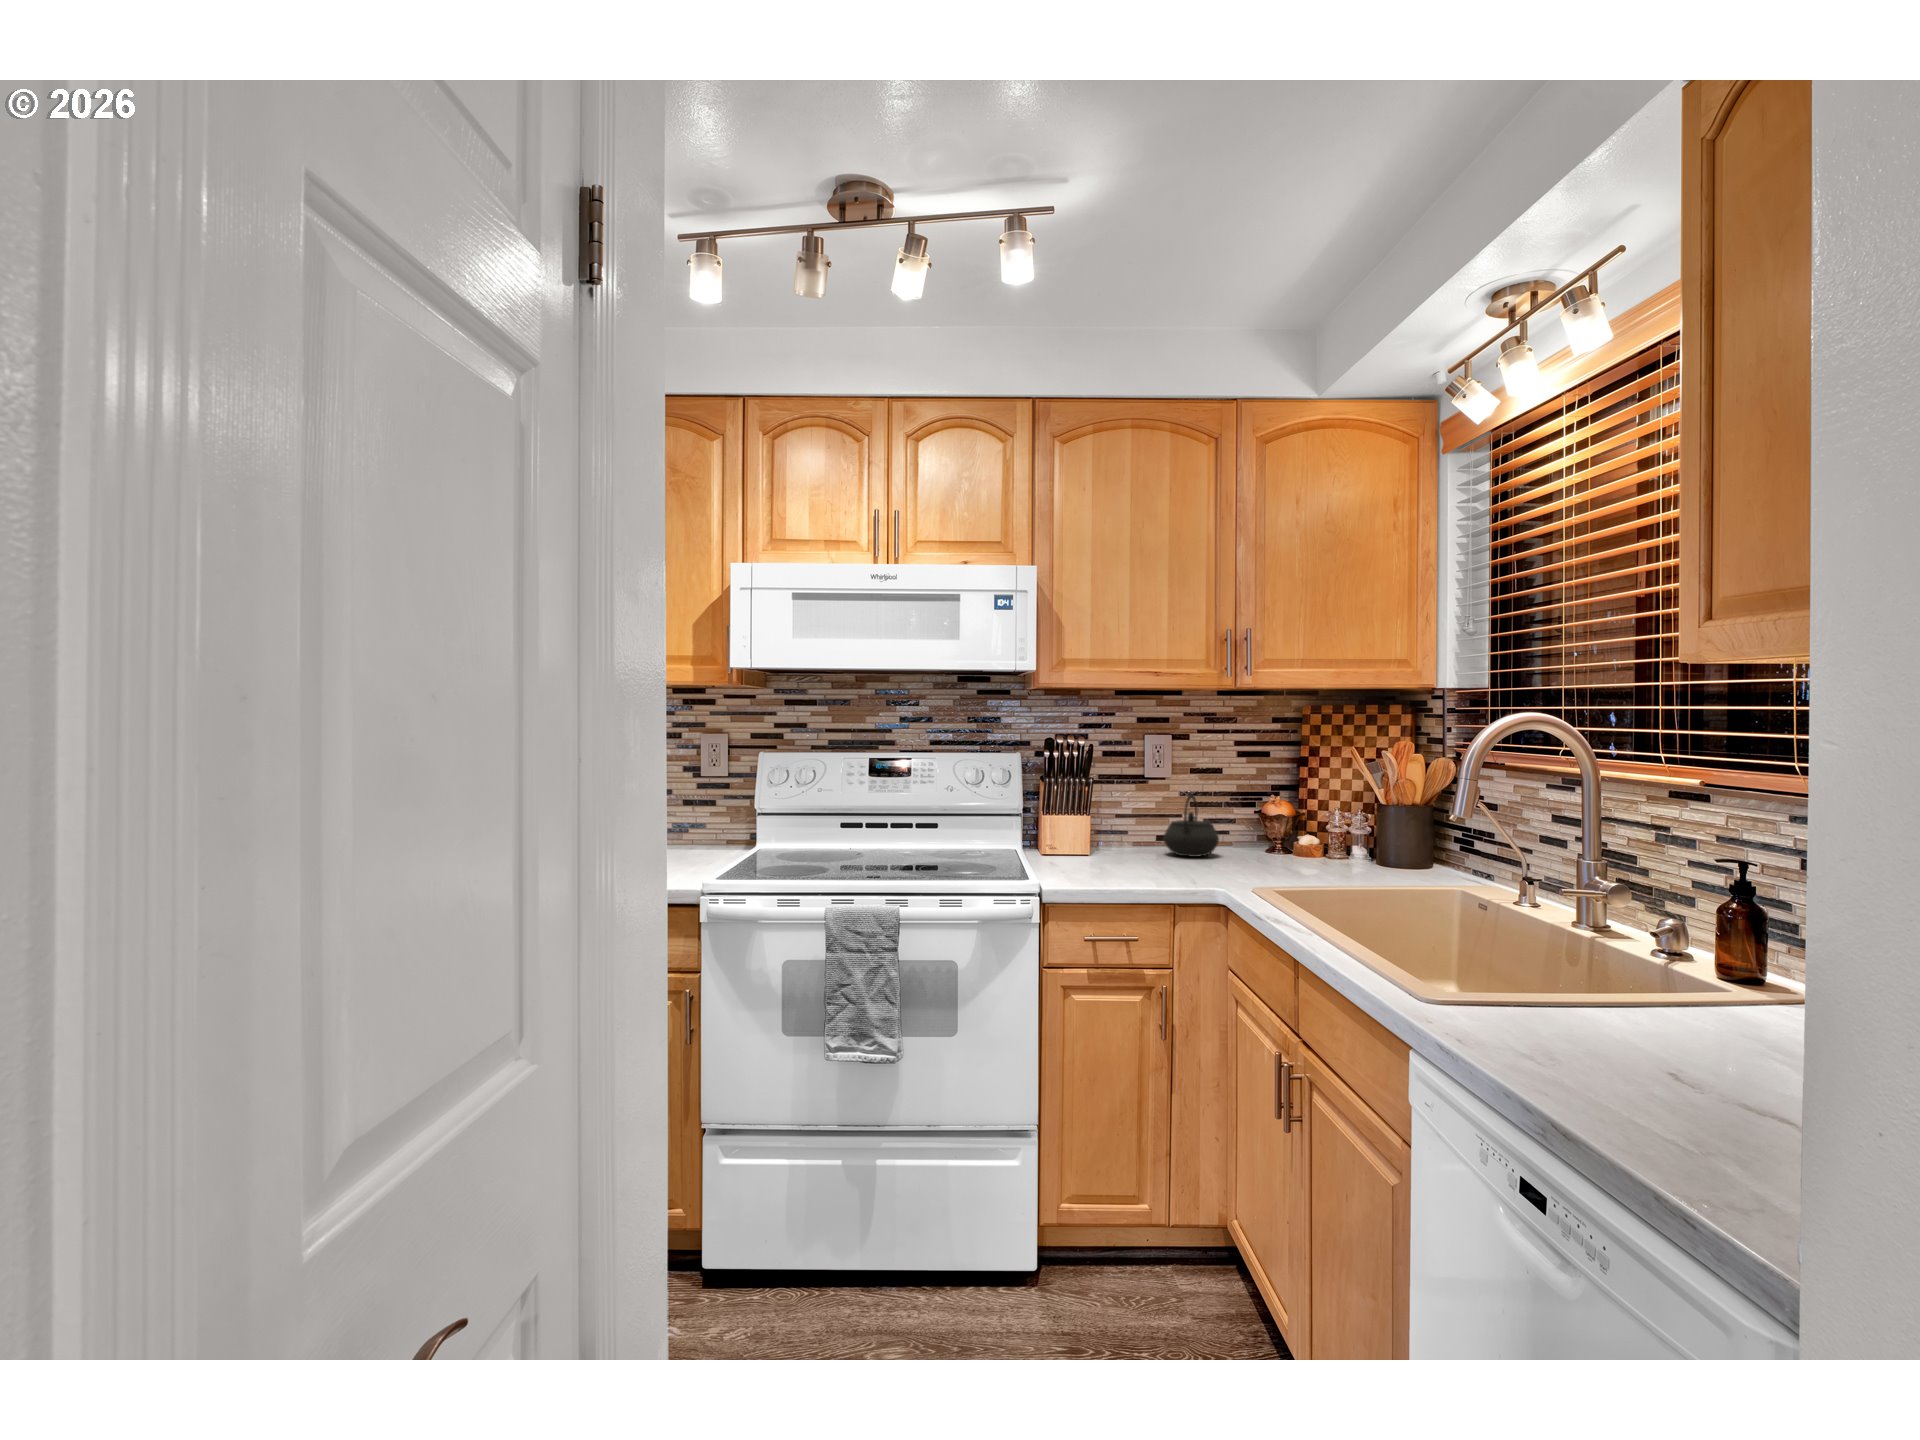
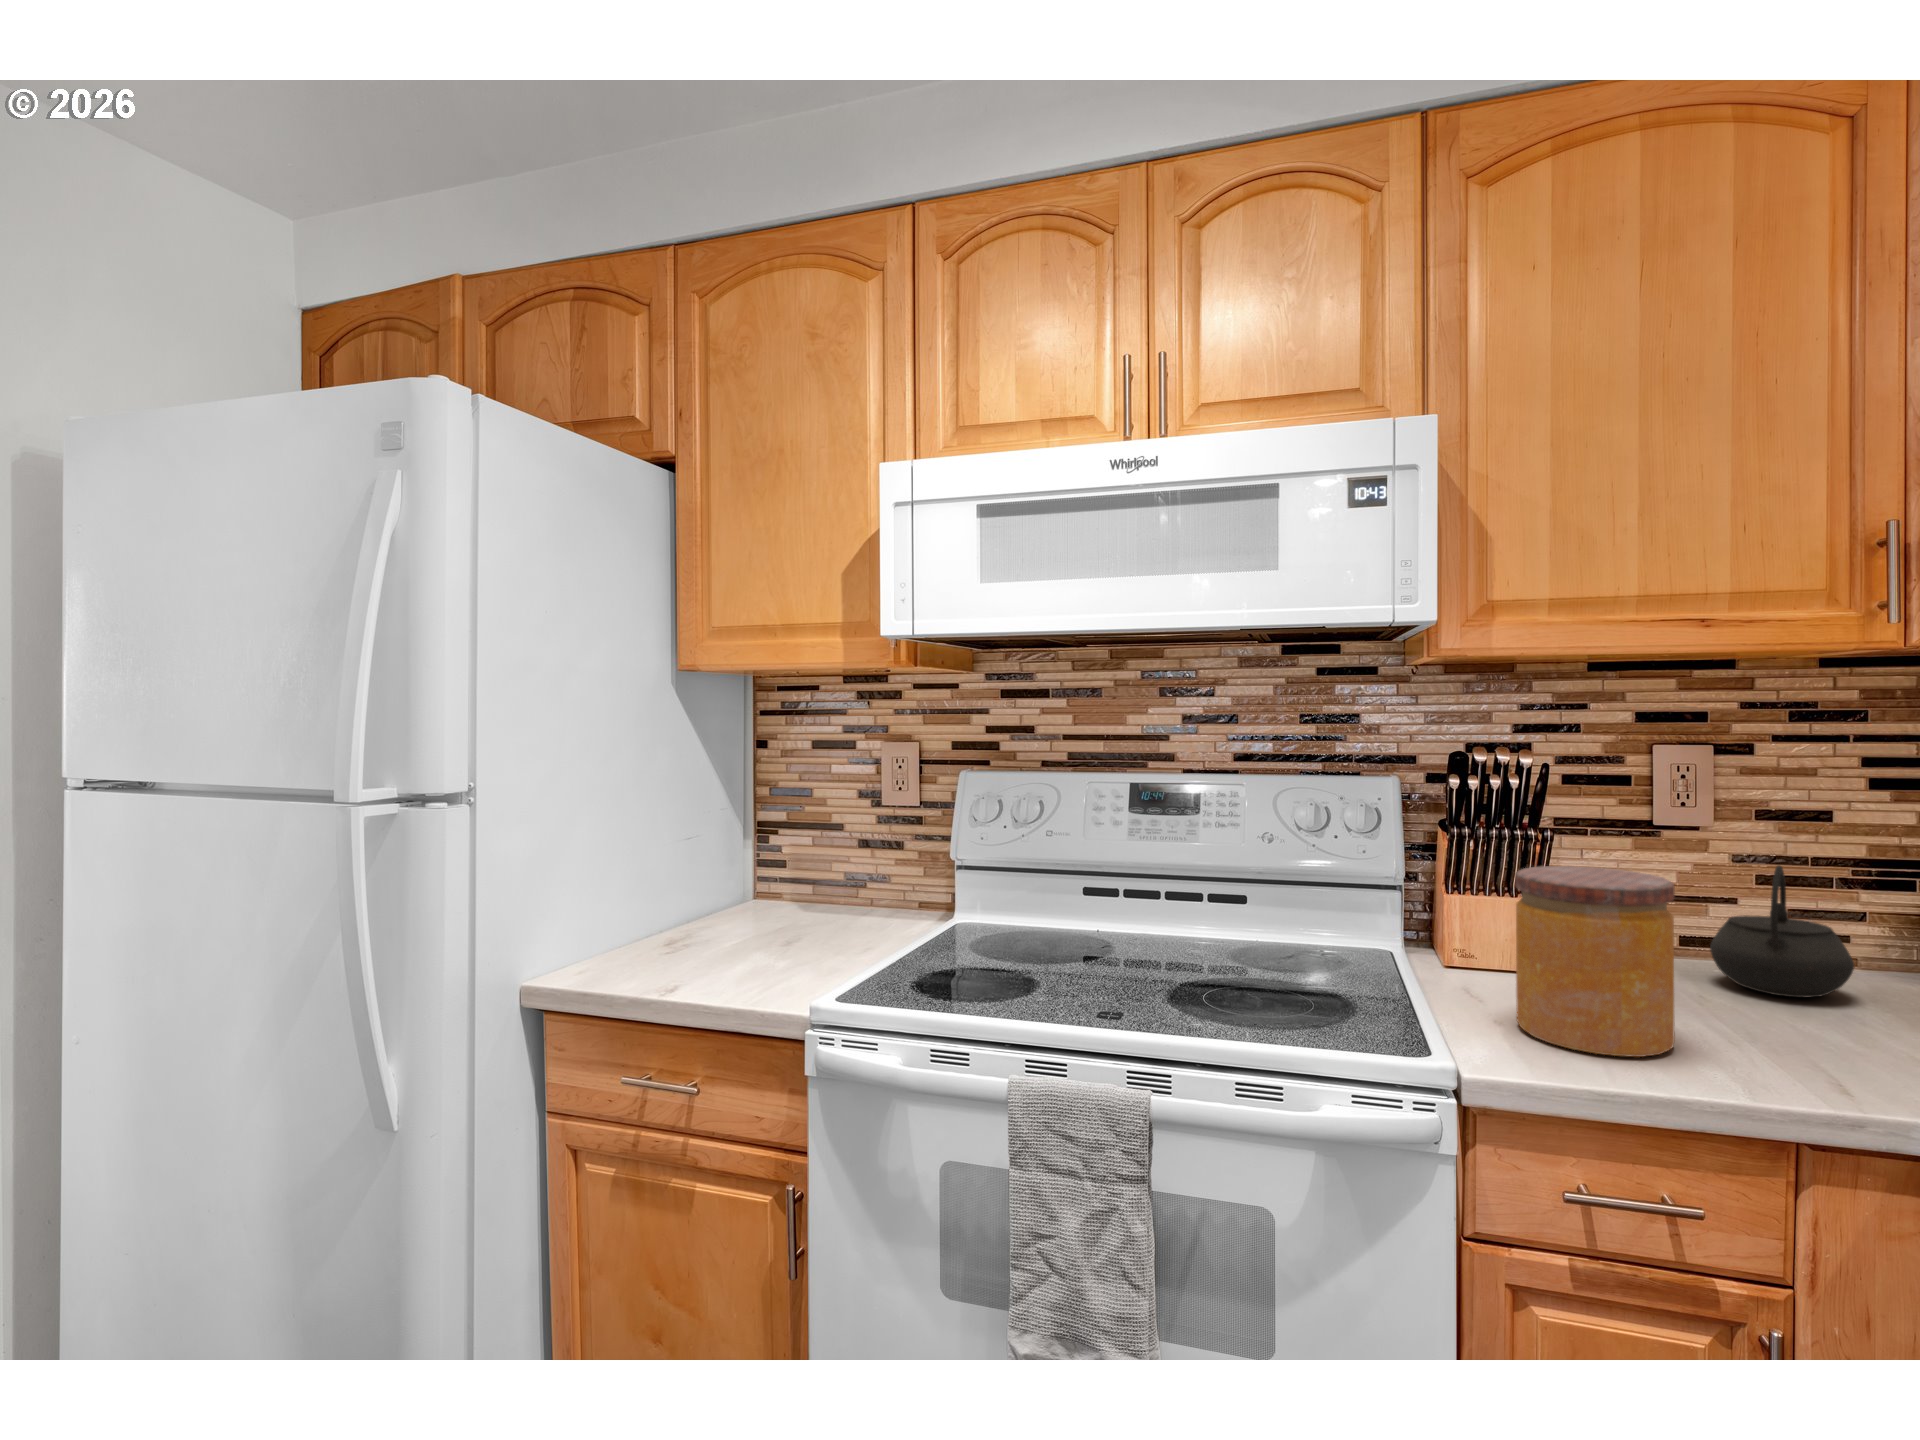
jar: none [1070,793,1134,876] -> present [1515,866,1675,1057]

